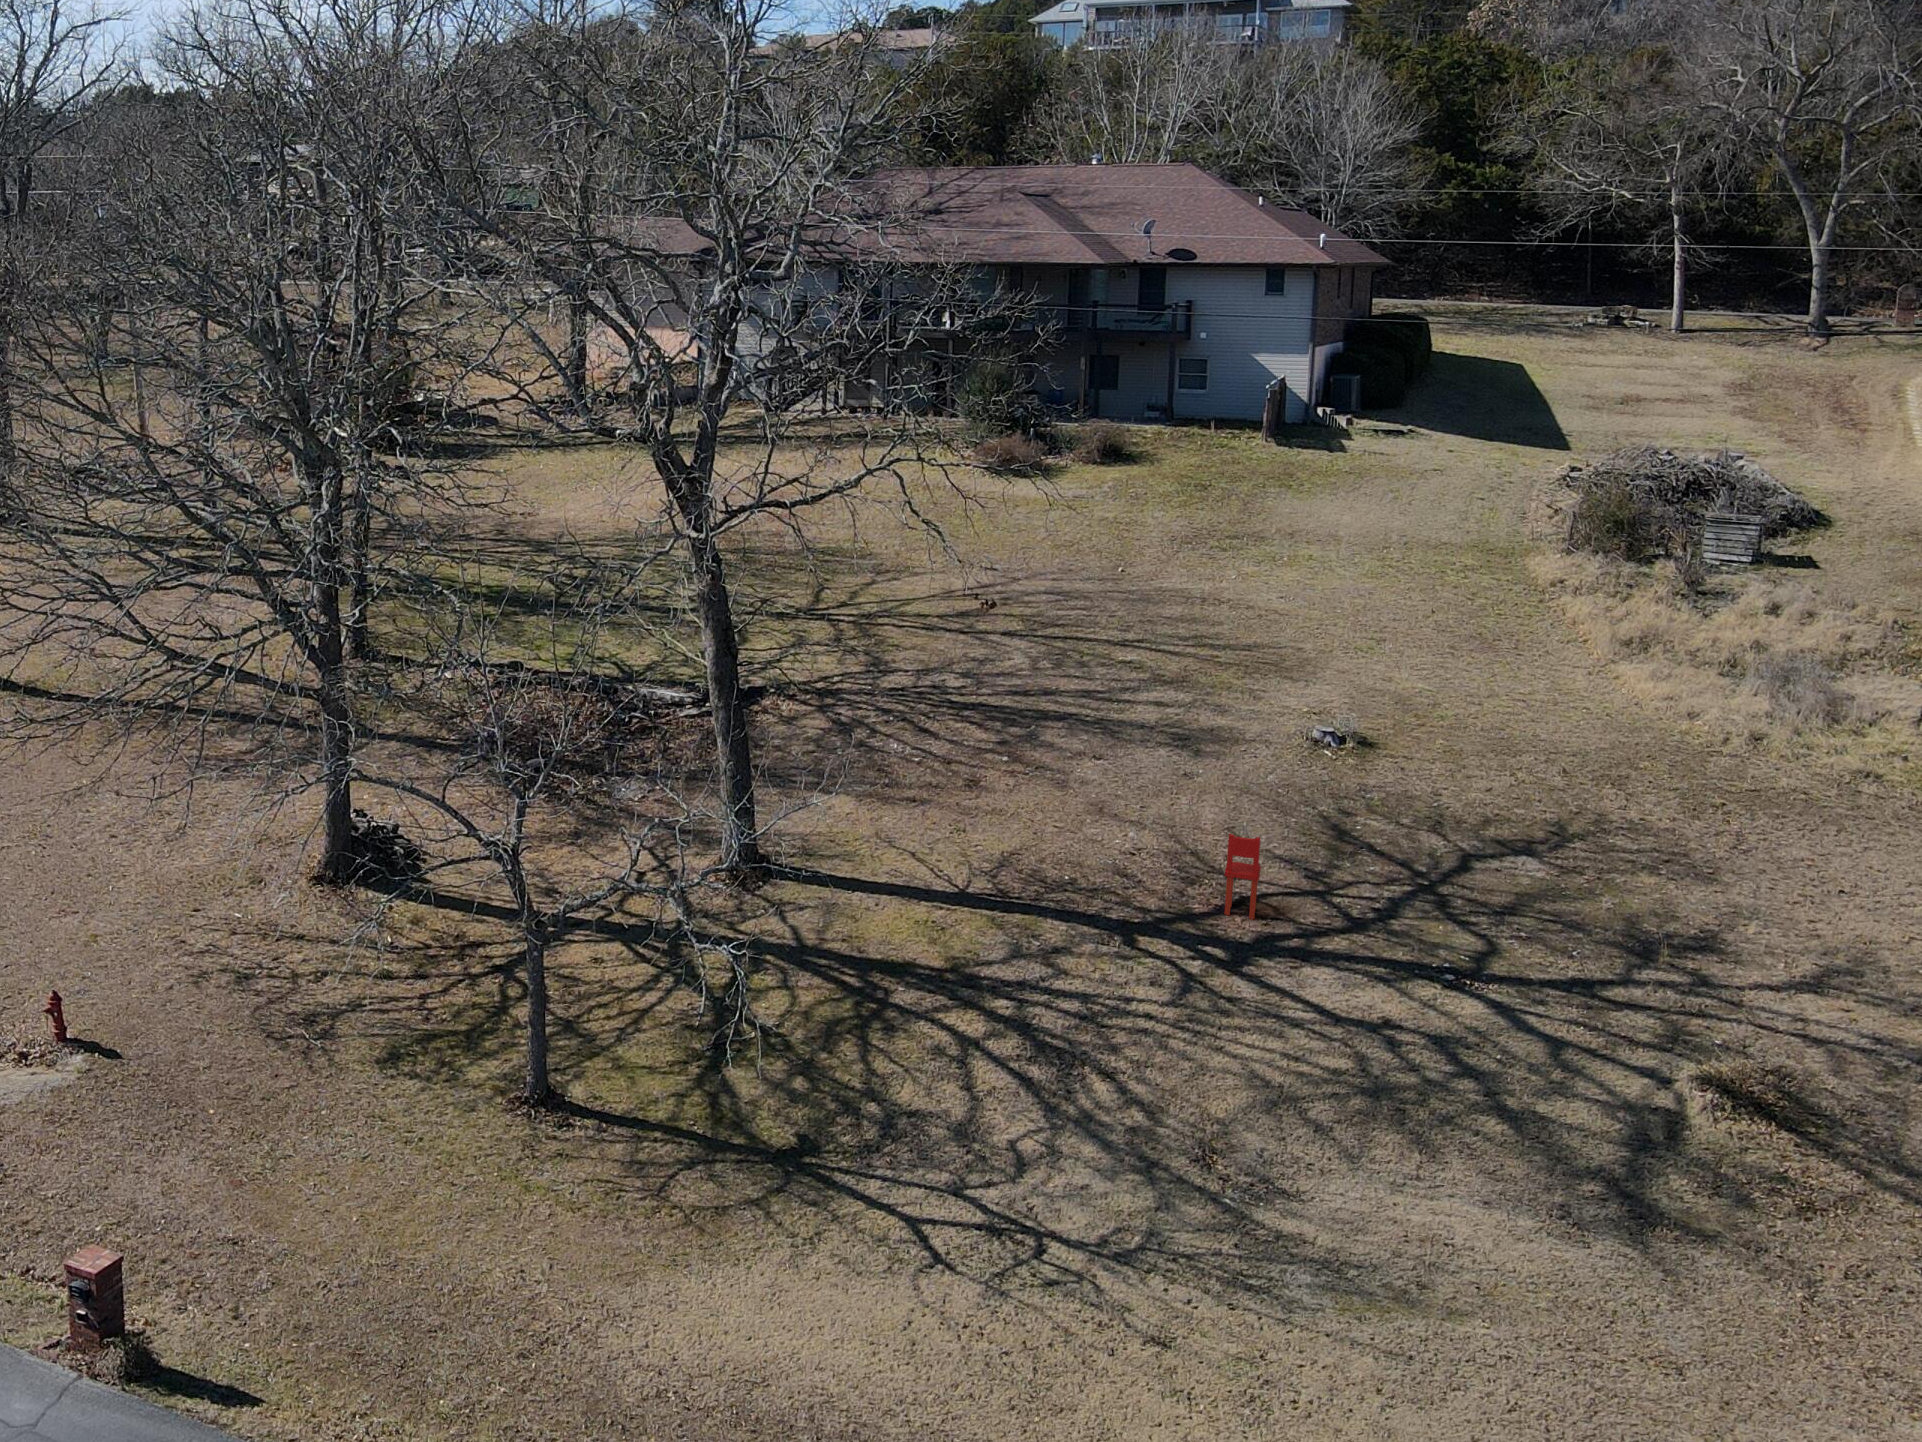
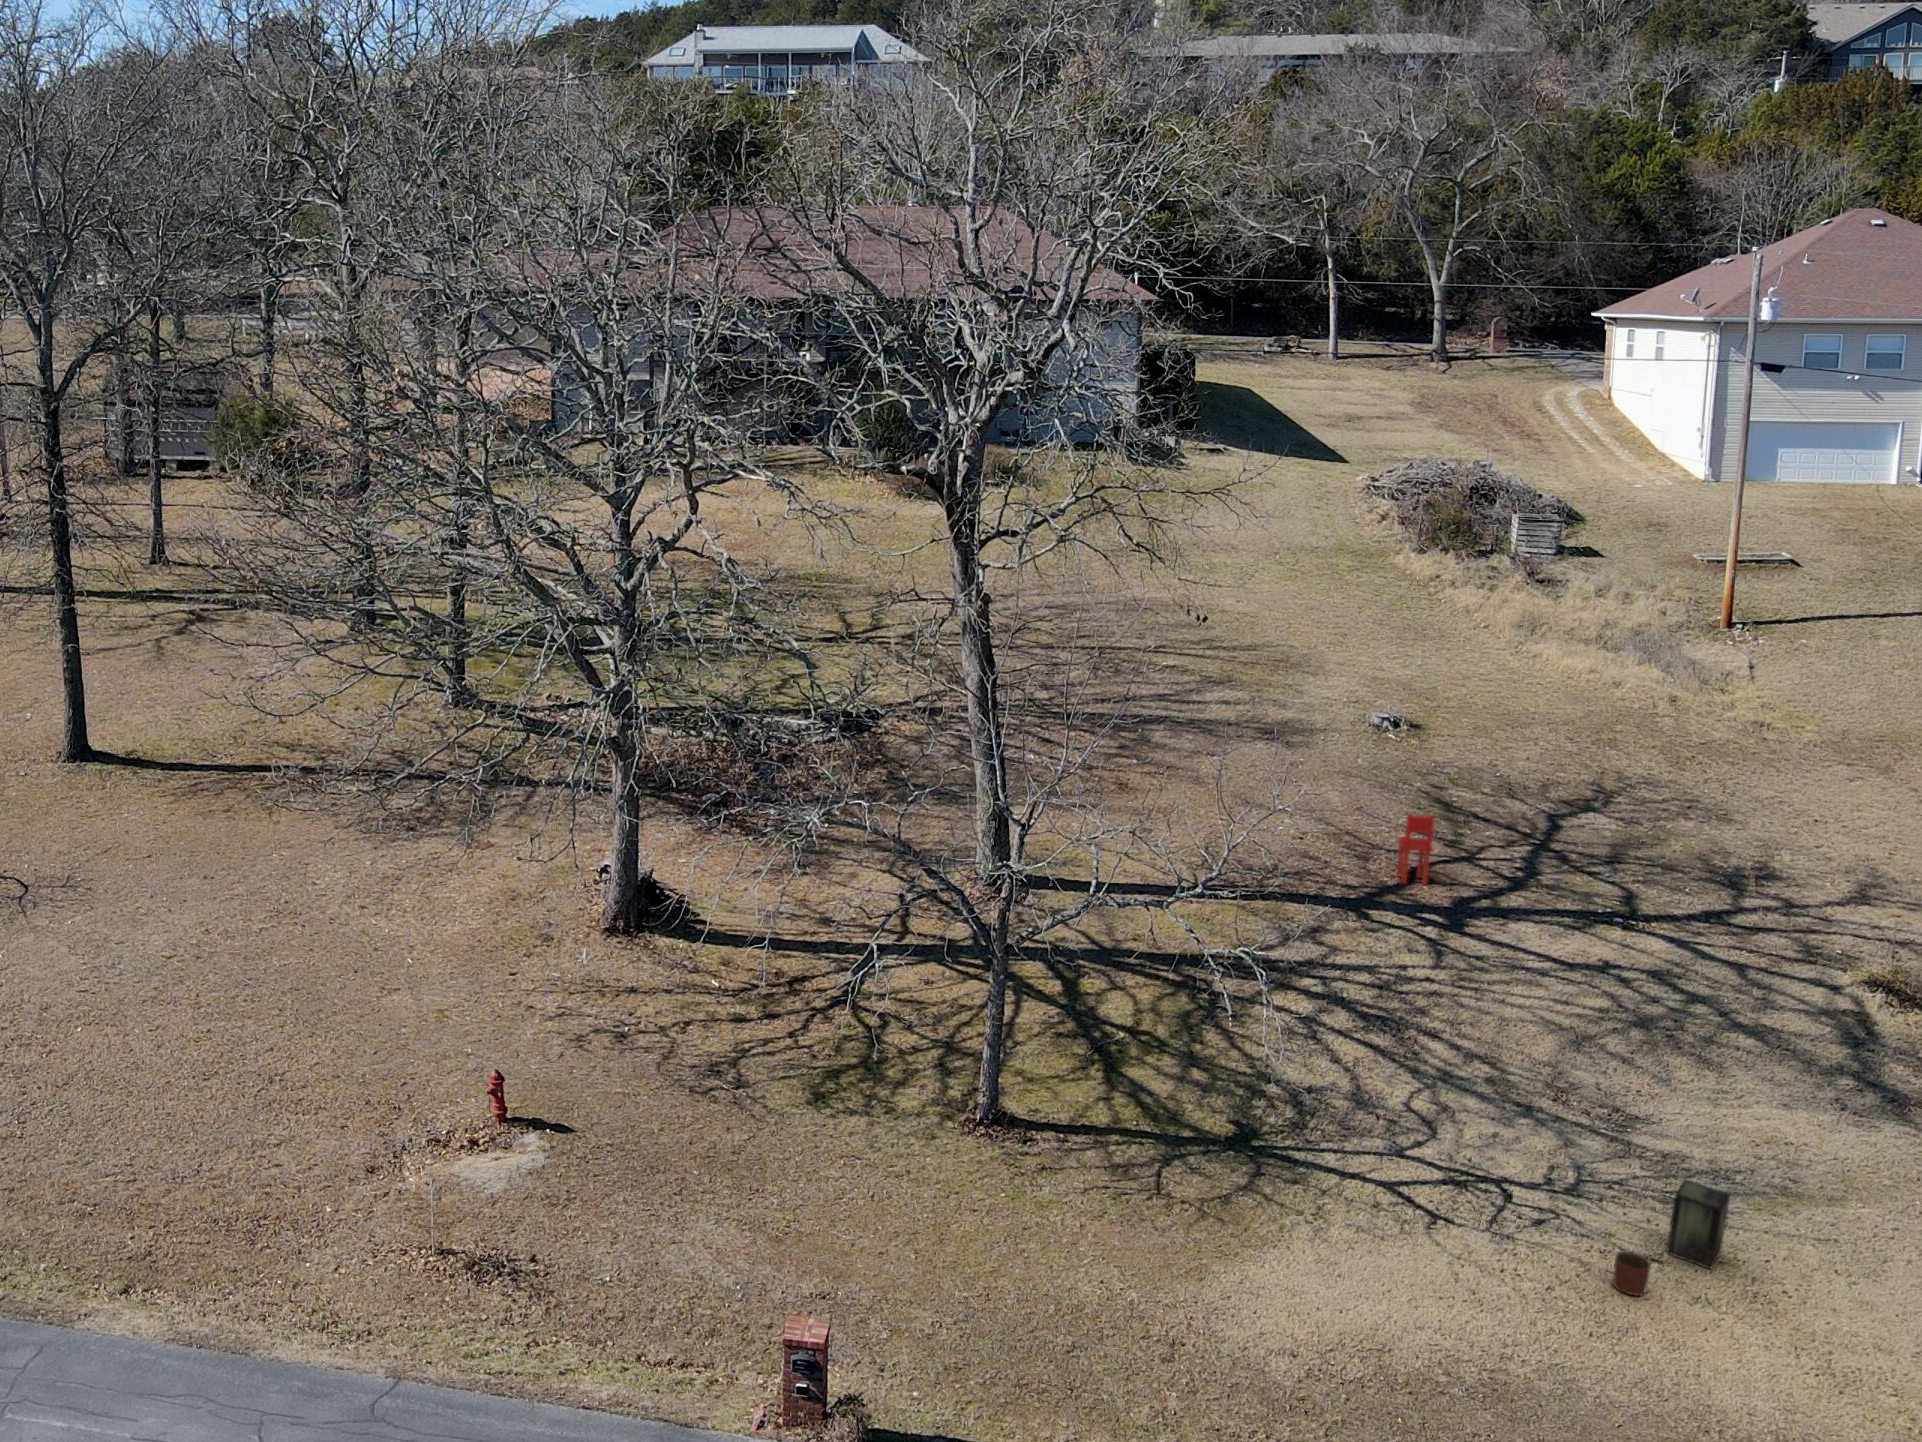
storage box: none [1159,1253,1236,1361] -> present [1666,1179,1730,1269]
planter: none [1057,1319,1095,1373] -> present [1613,1251,1651,1296]

